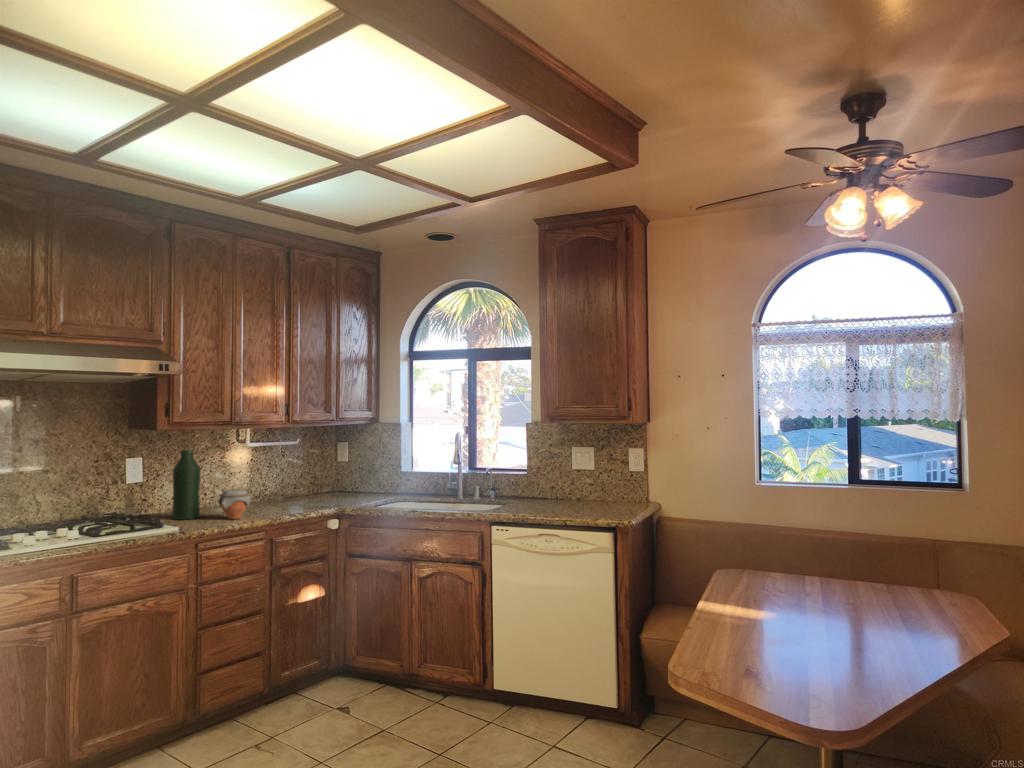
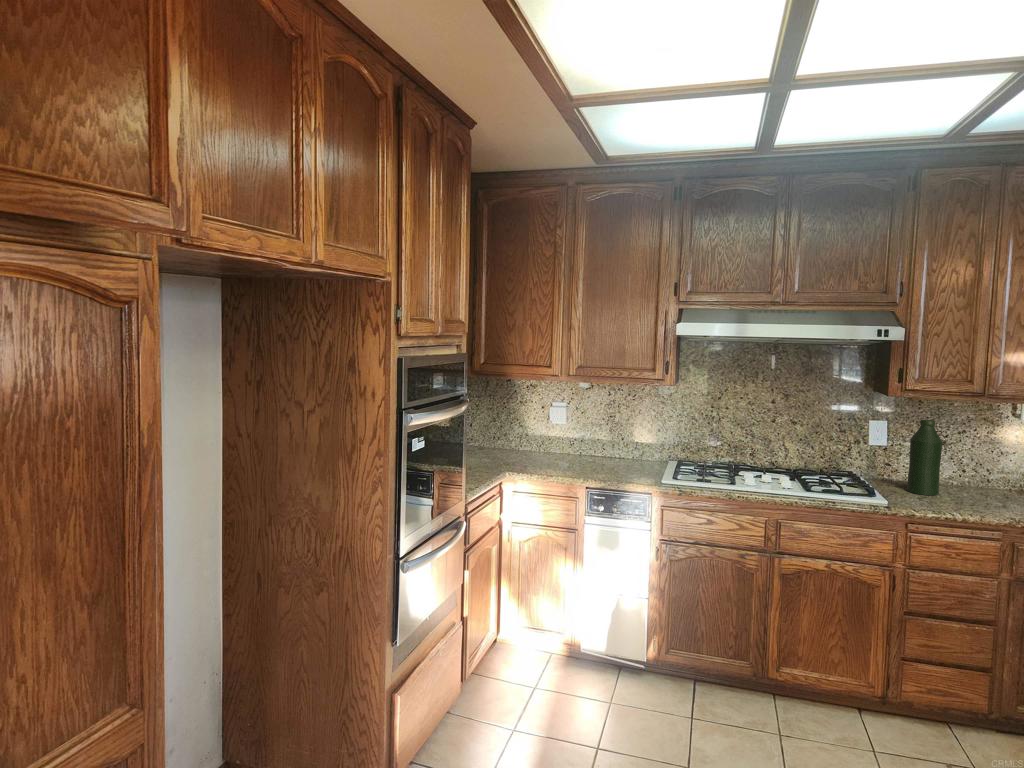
jar: present [218,489,250,519] -> none [953,472,997,509]

